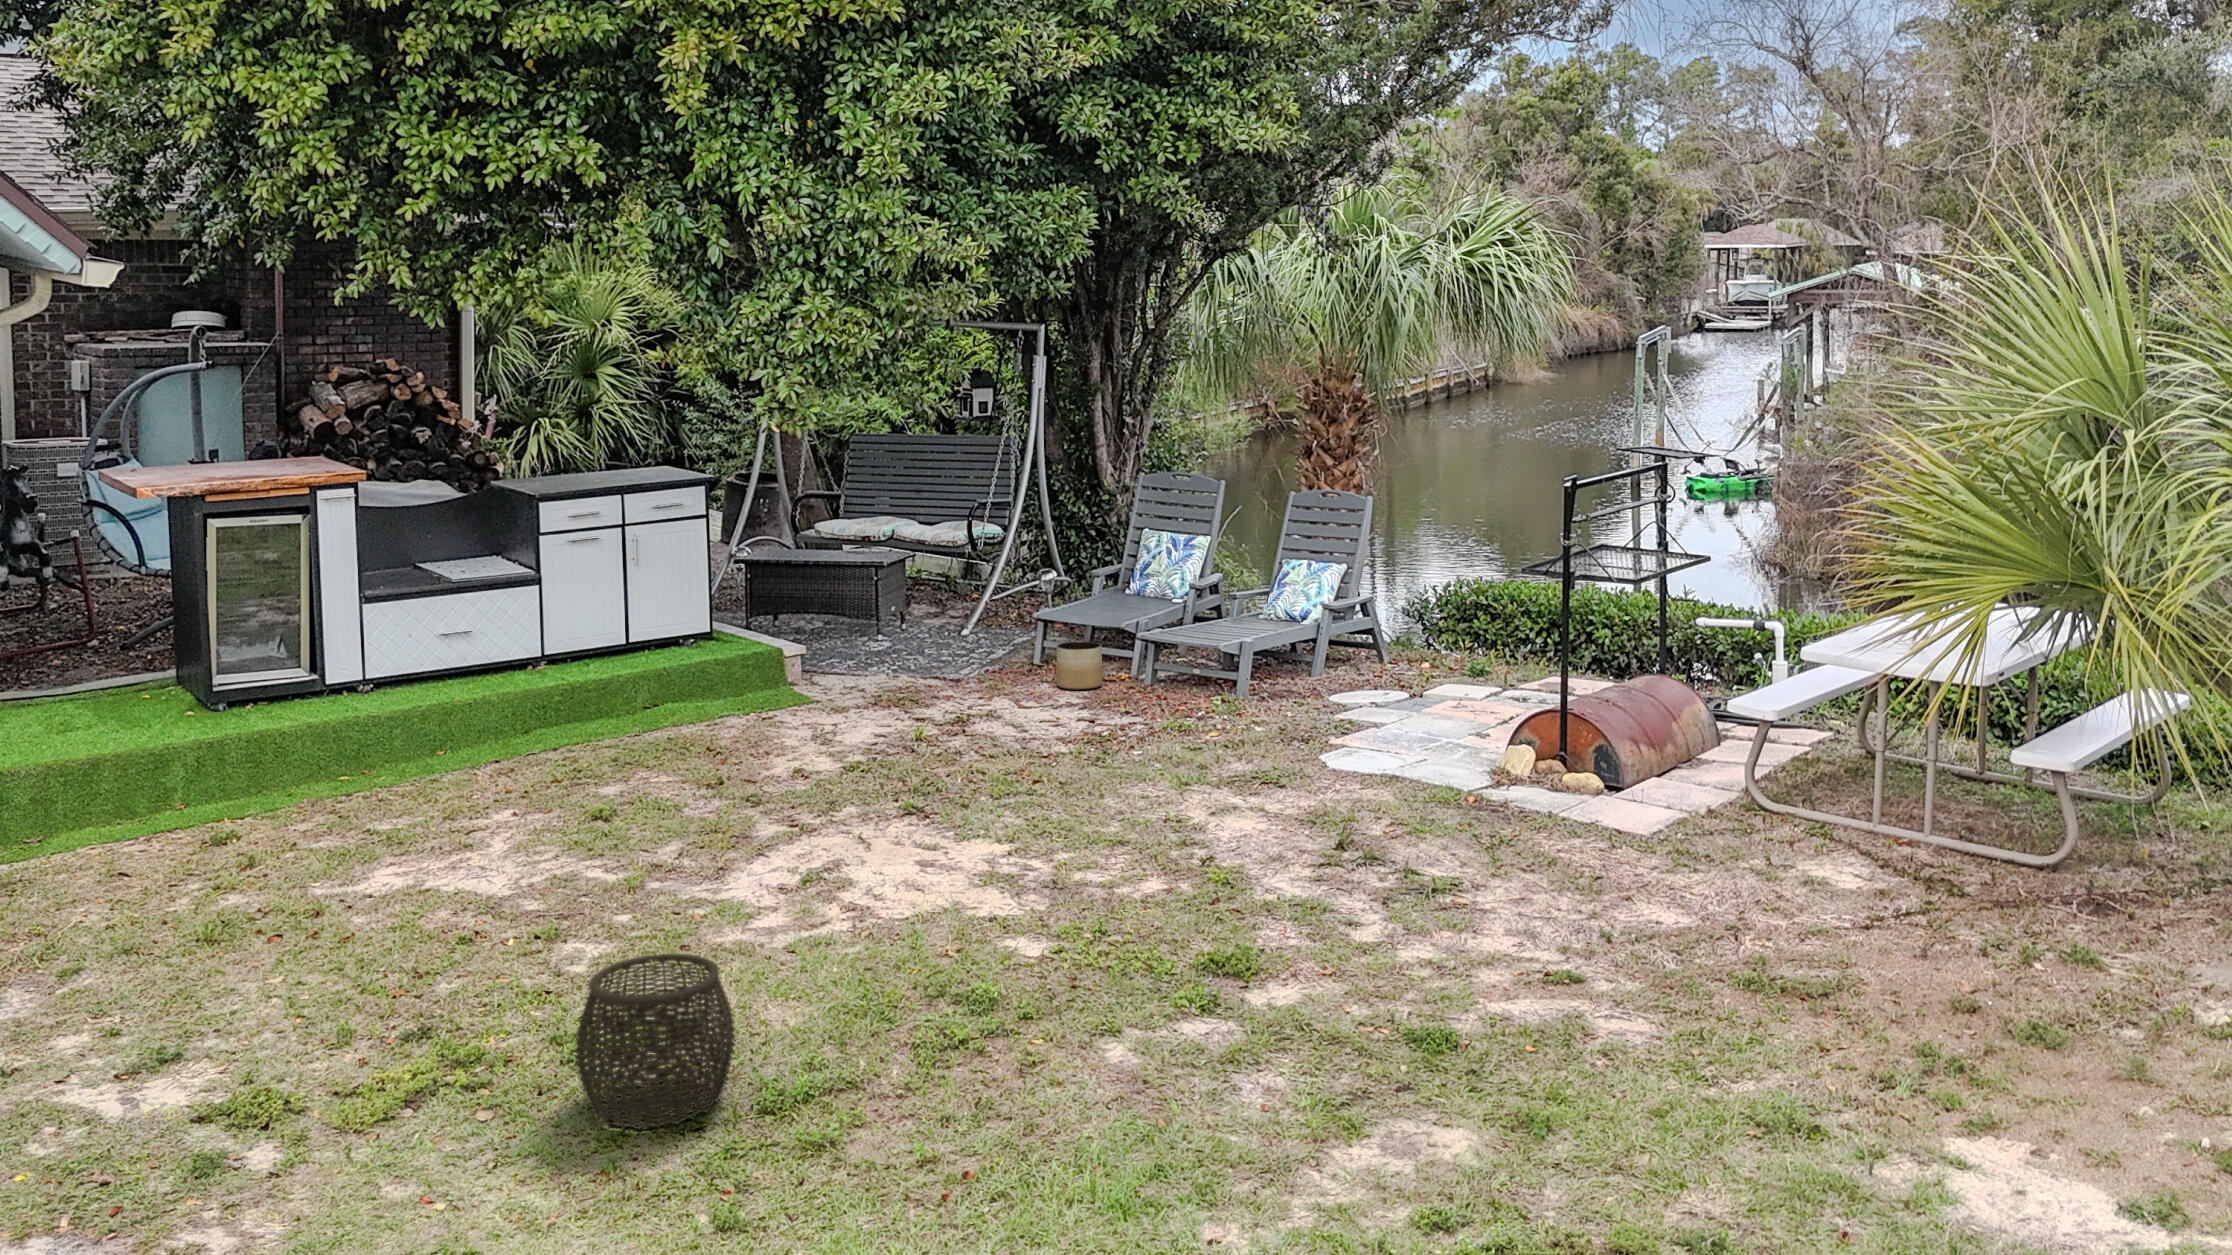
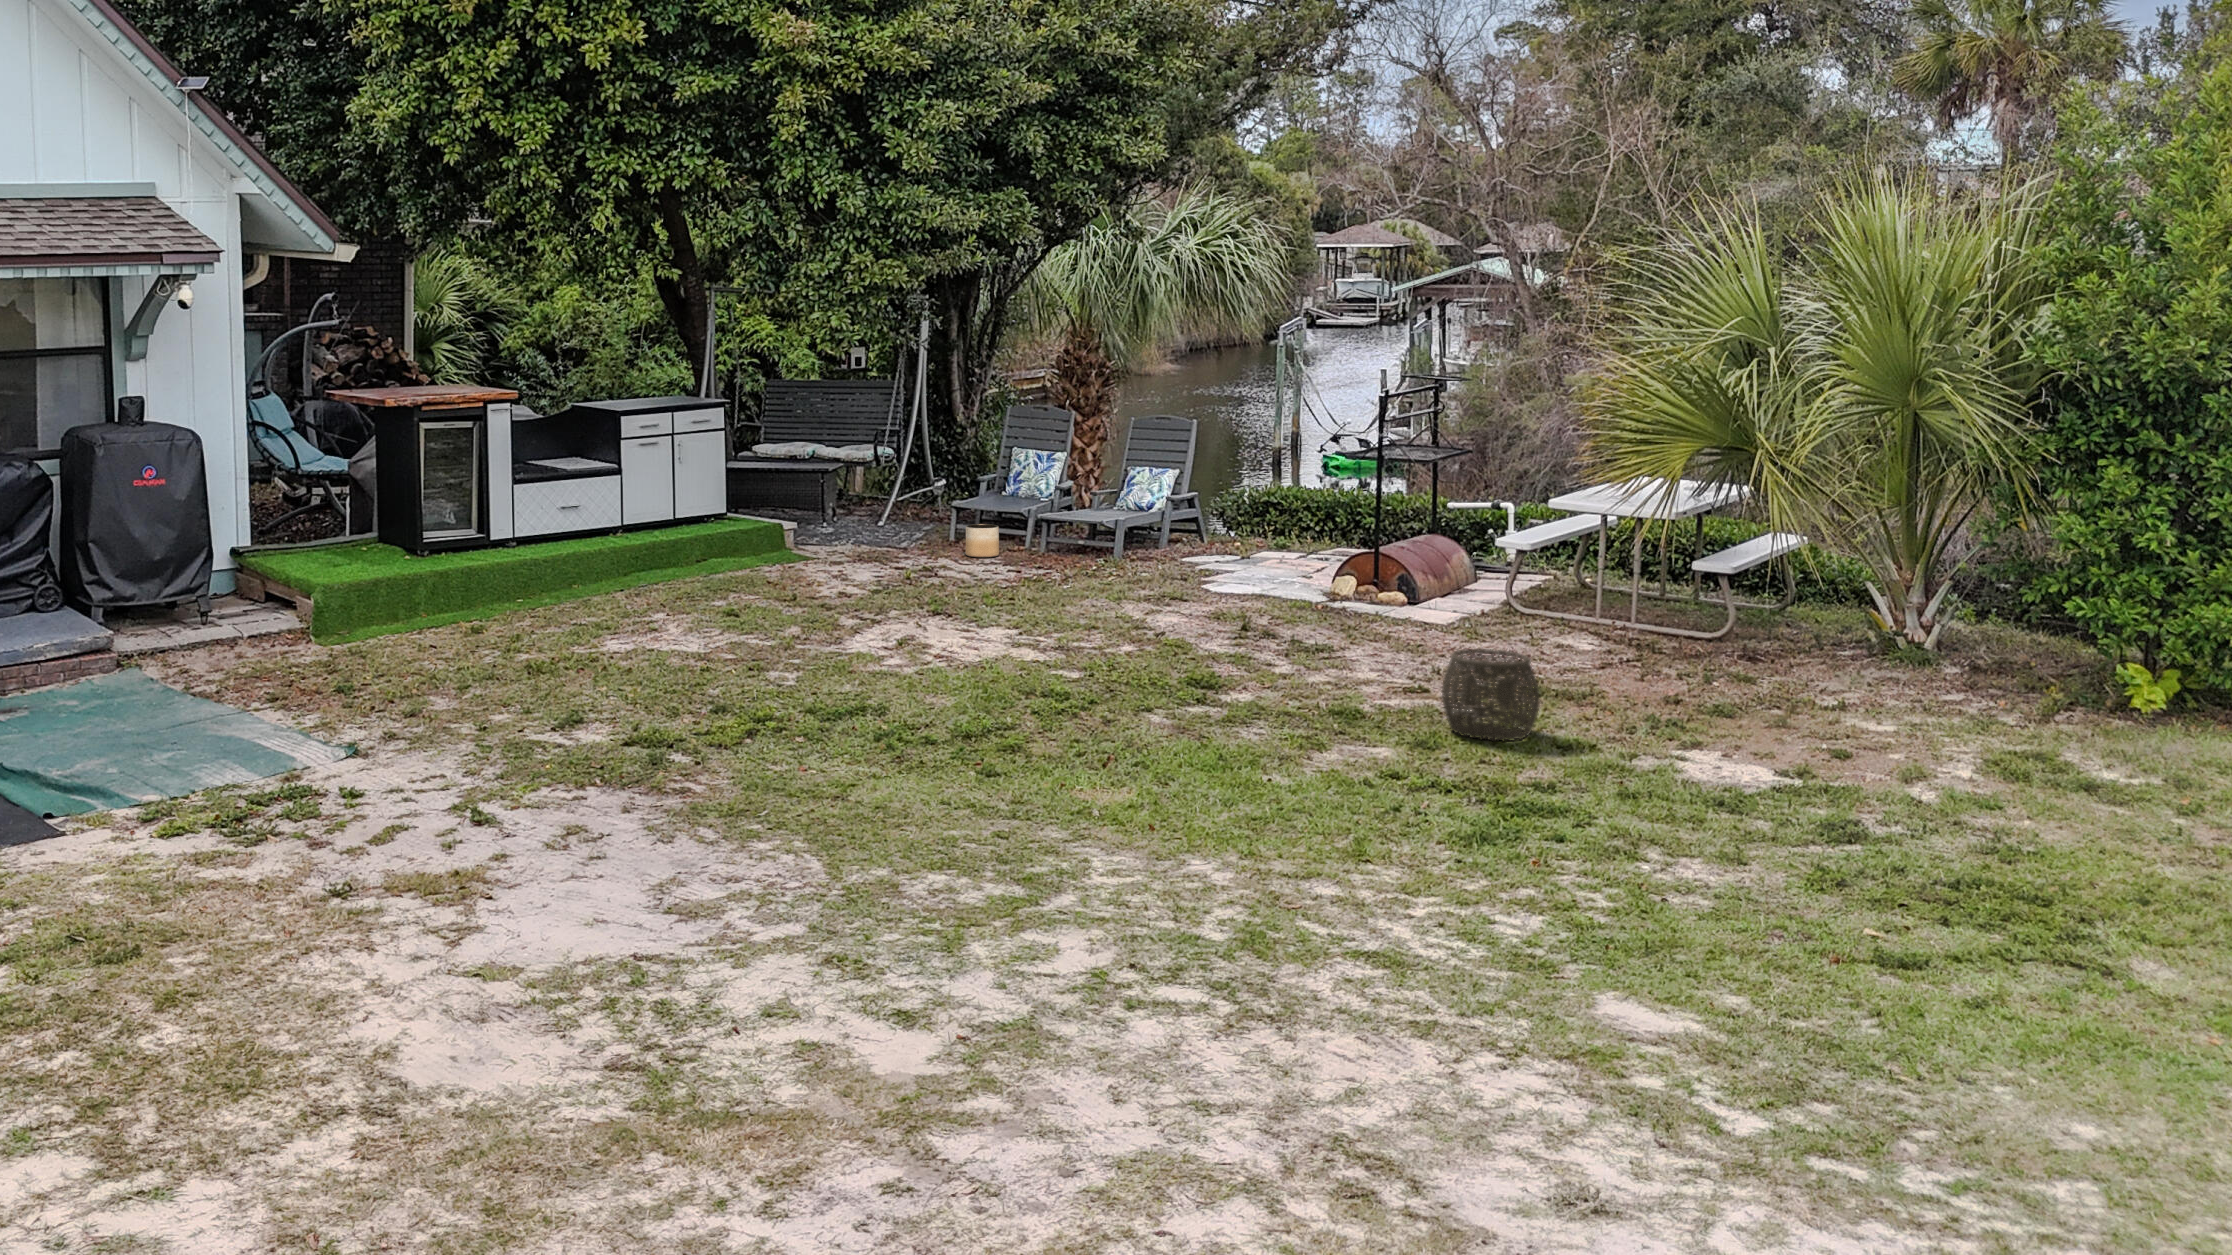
woven basket: present [574,954,736,1129] -> present [1442,649,1541,741]

